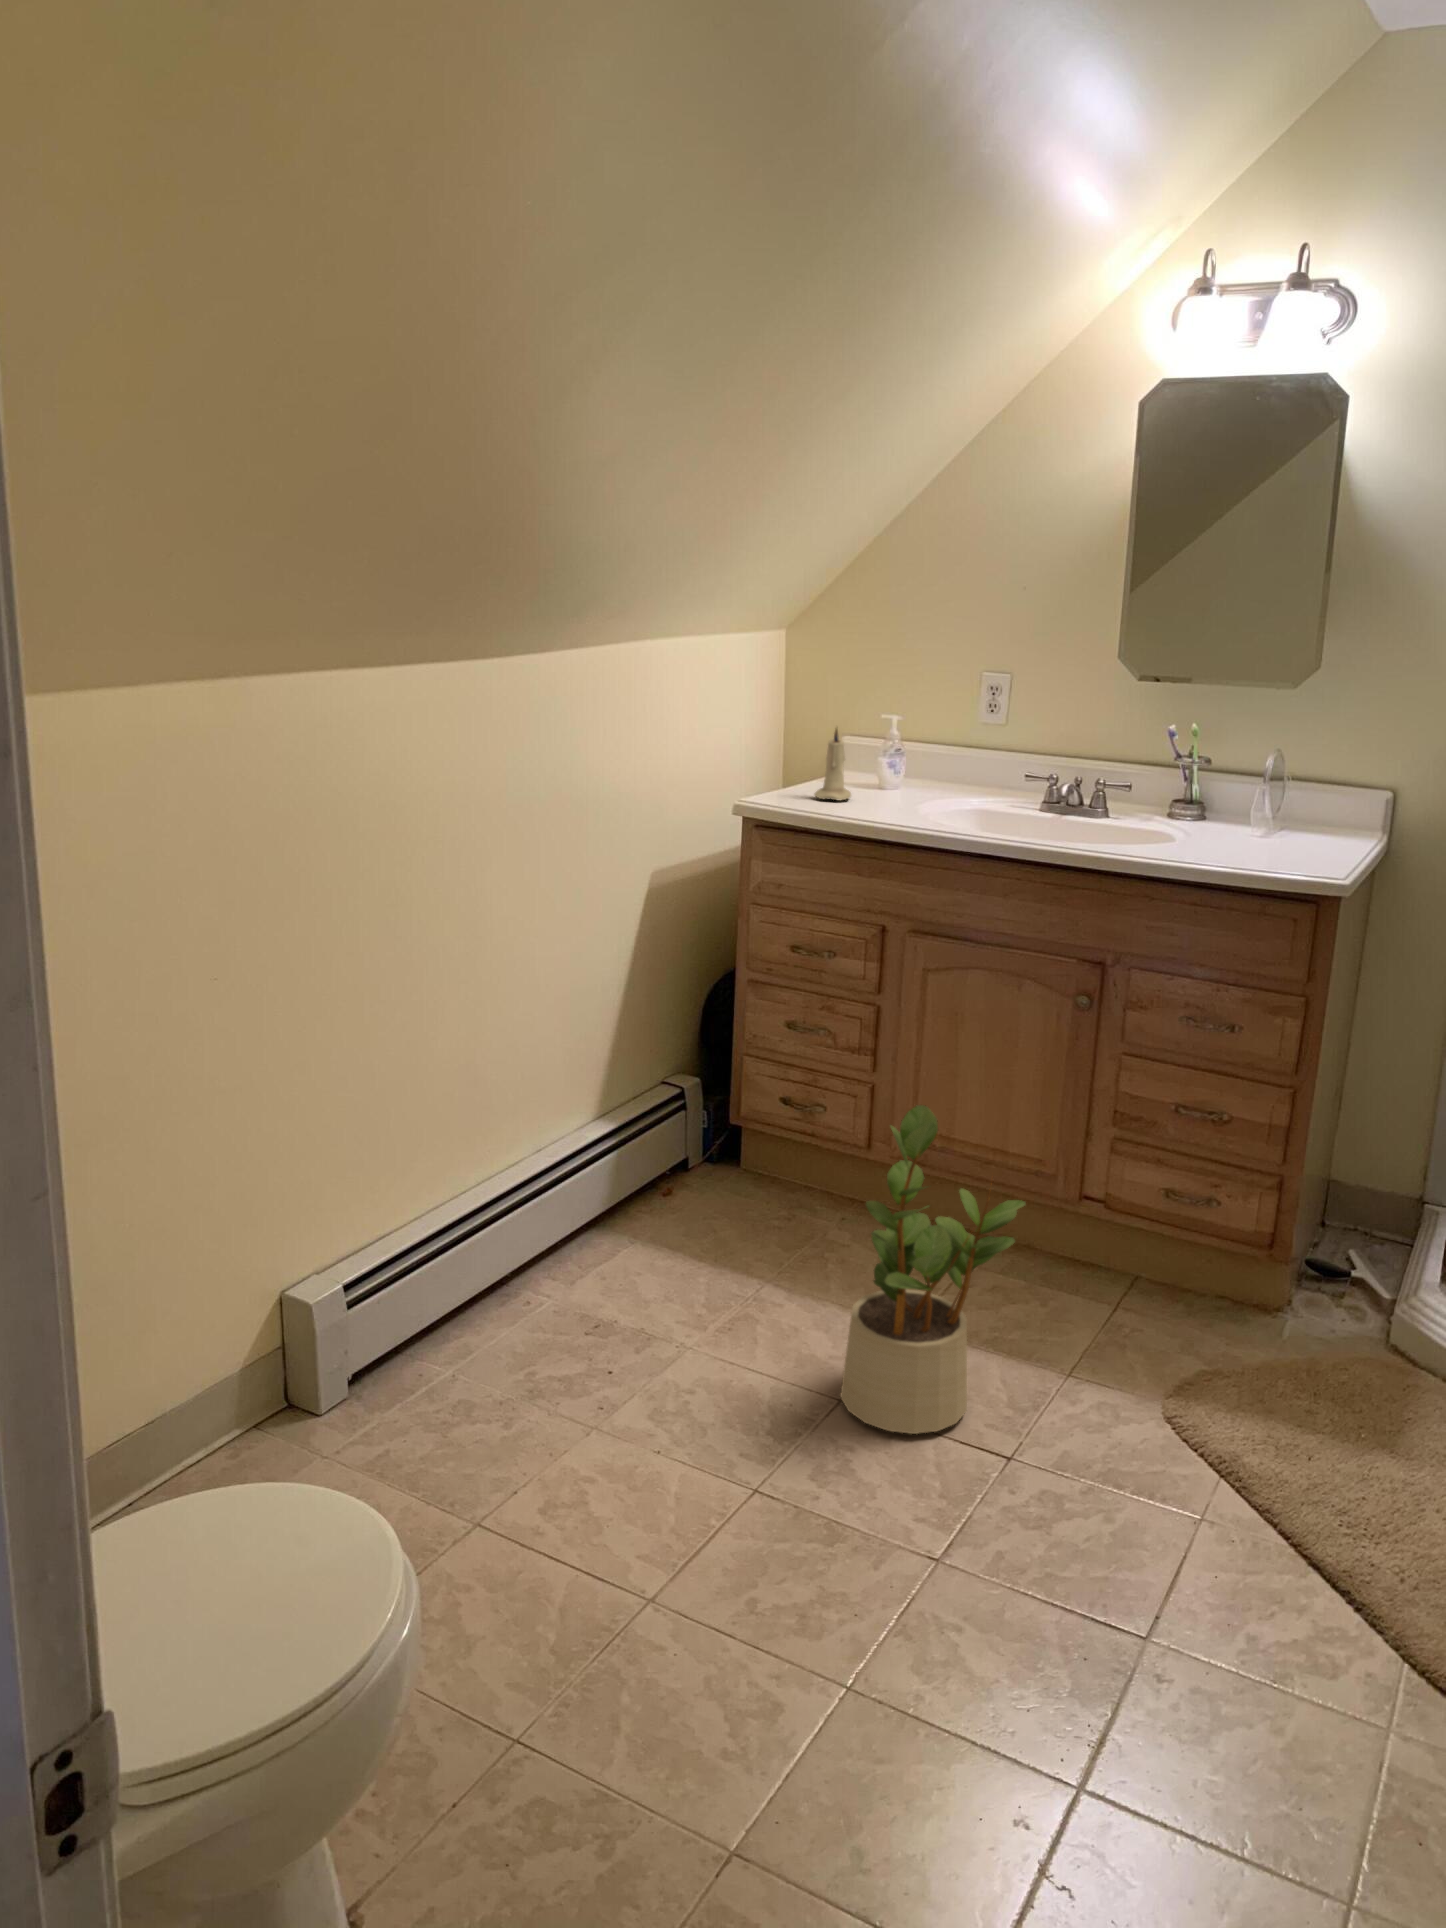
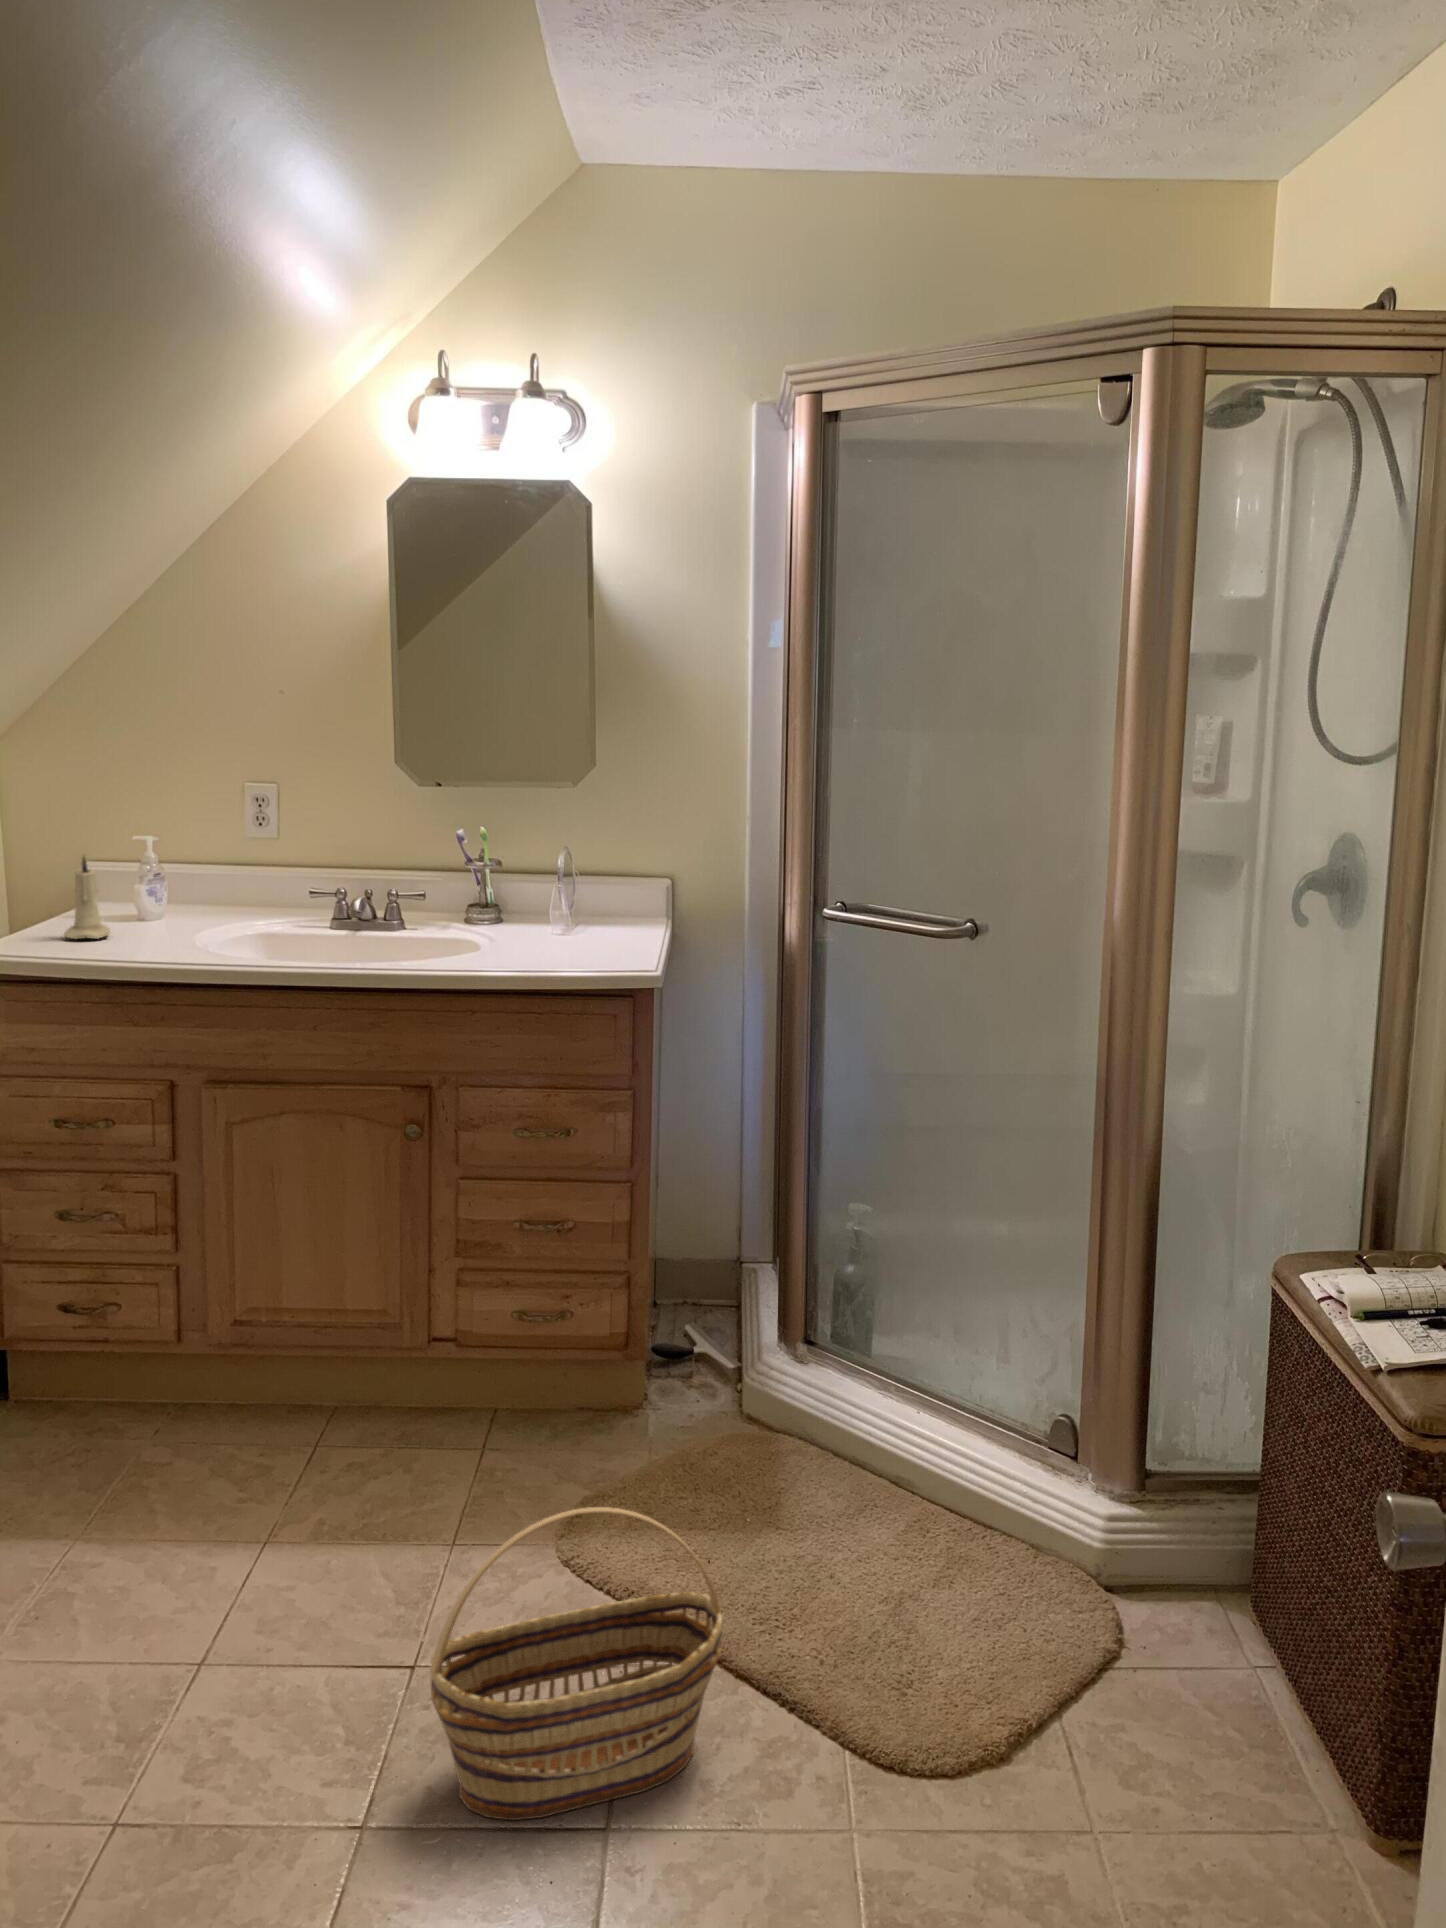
potted plant: present [840,1105,1026,1434] -> none [200,1286,396,1678]
basket: none [1008,1350,1291,1622] -> present [430,1507,722,1820]

